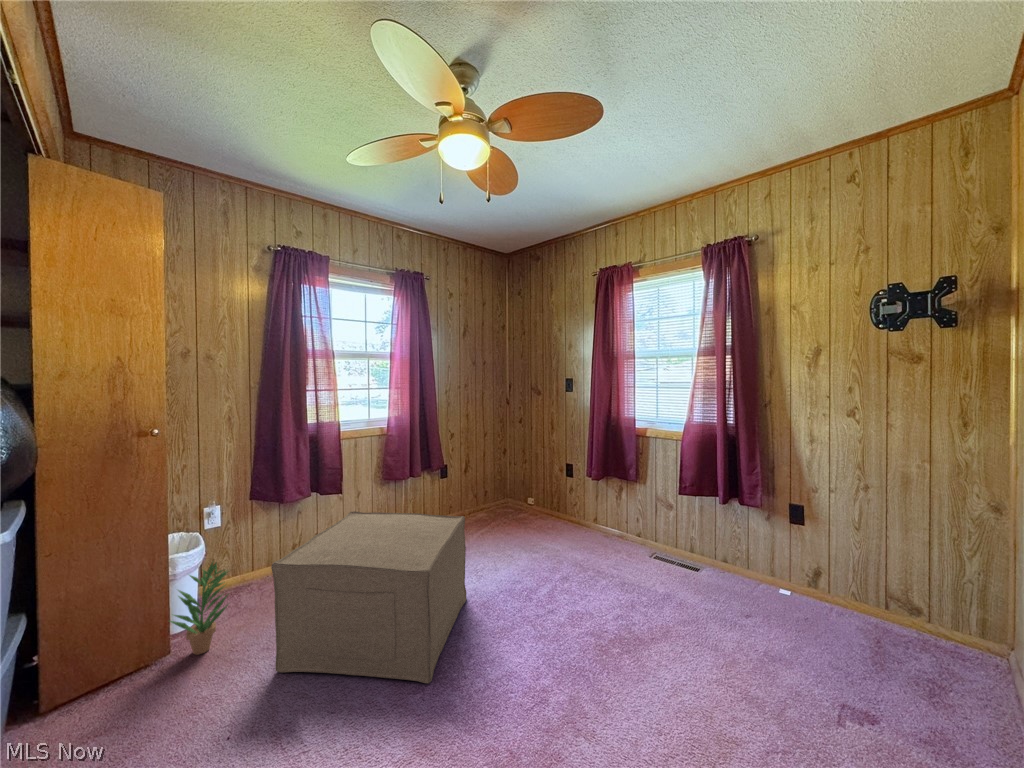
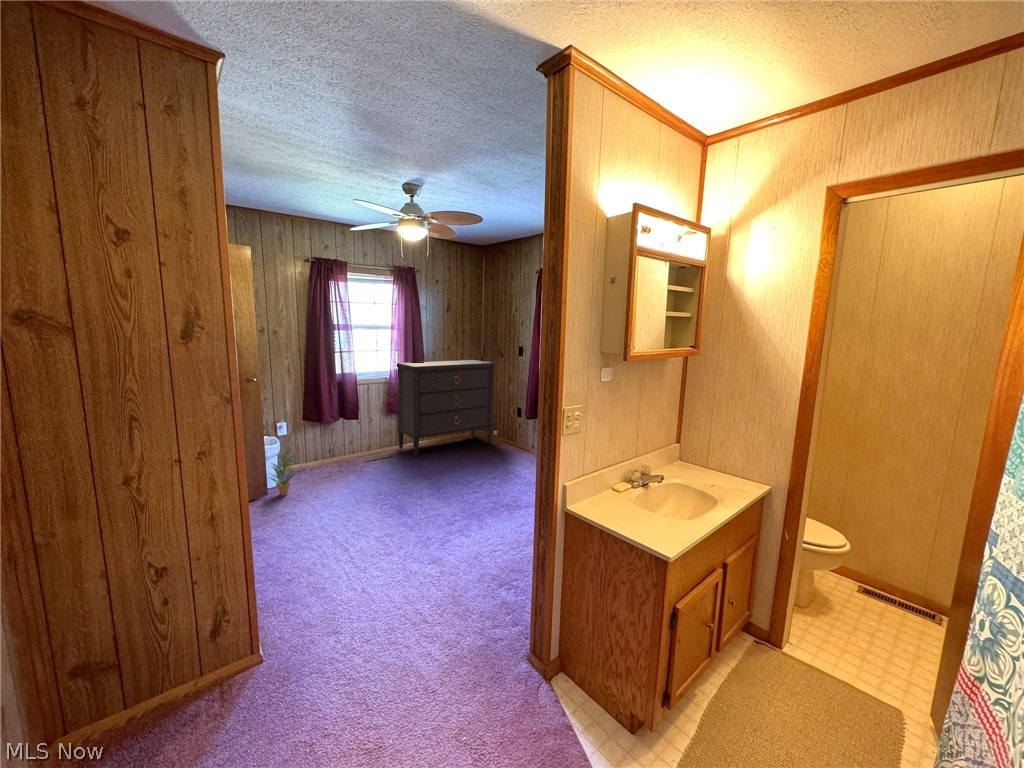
dresser: none [396,402,532,548] -> present [397,360,495,457]
ottoman: present [271,511,467,683] -> none [318,429,430,512]

